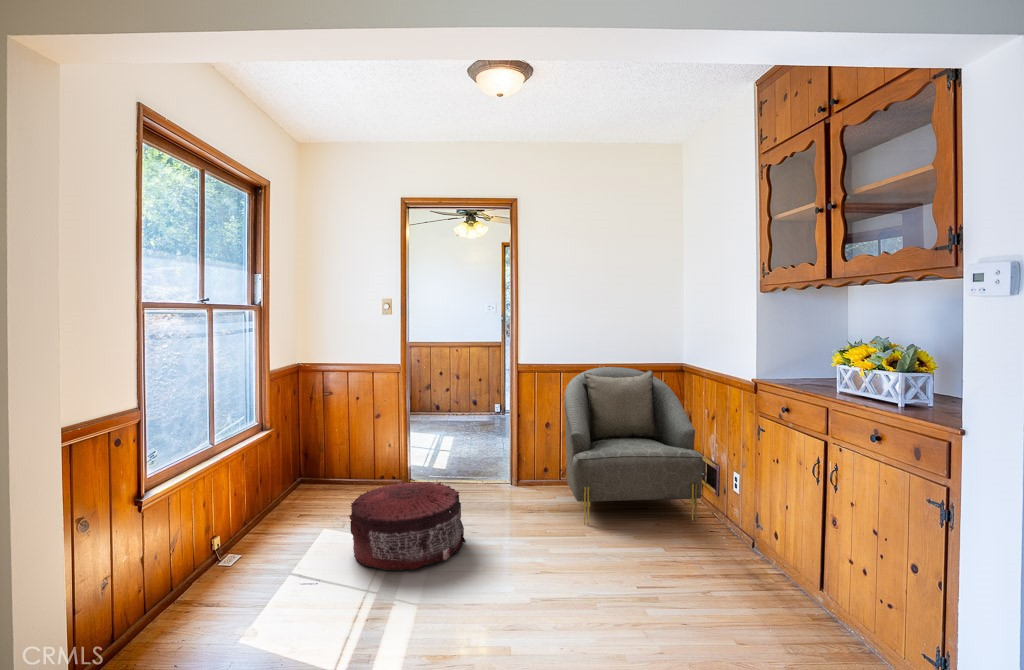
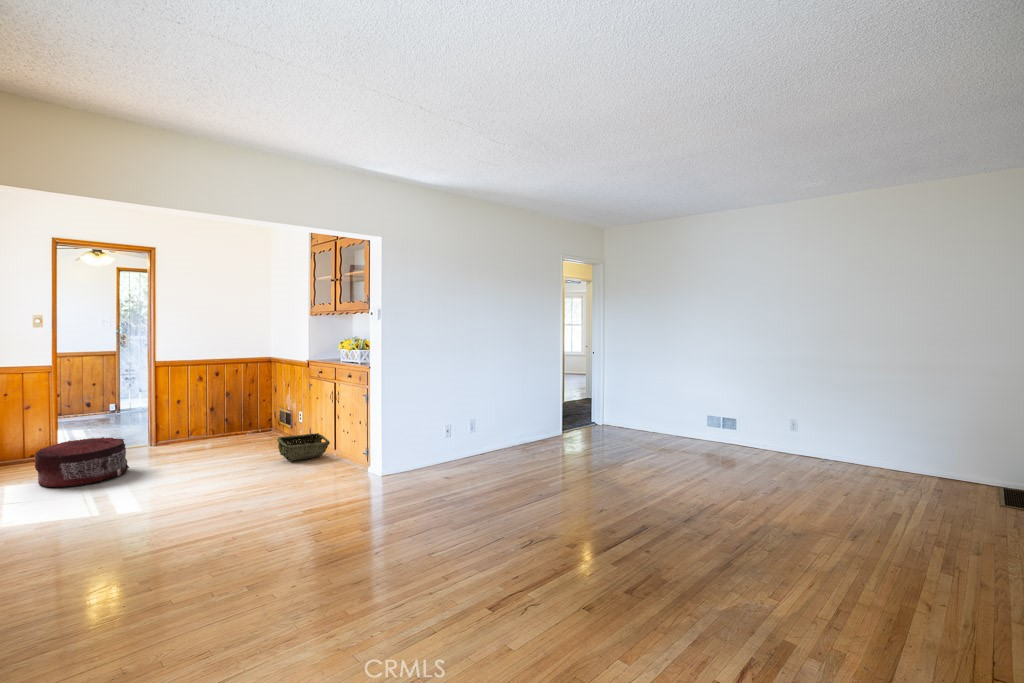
armchair: present [564,367,703,524] -> none [192,361,283,452]
woven basket: none [698,541,816,607] -> present [277,433,330,461]

